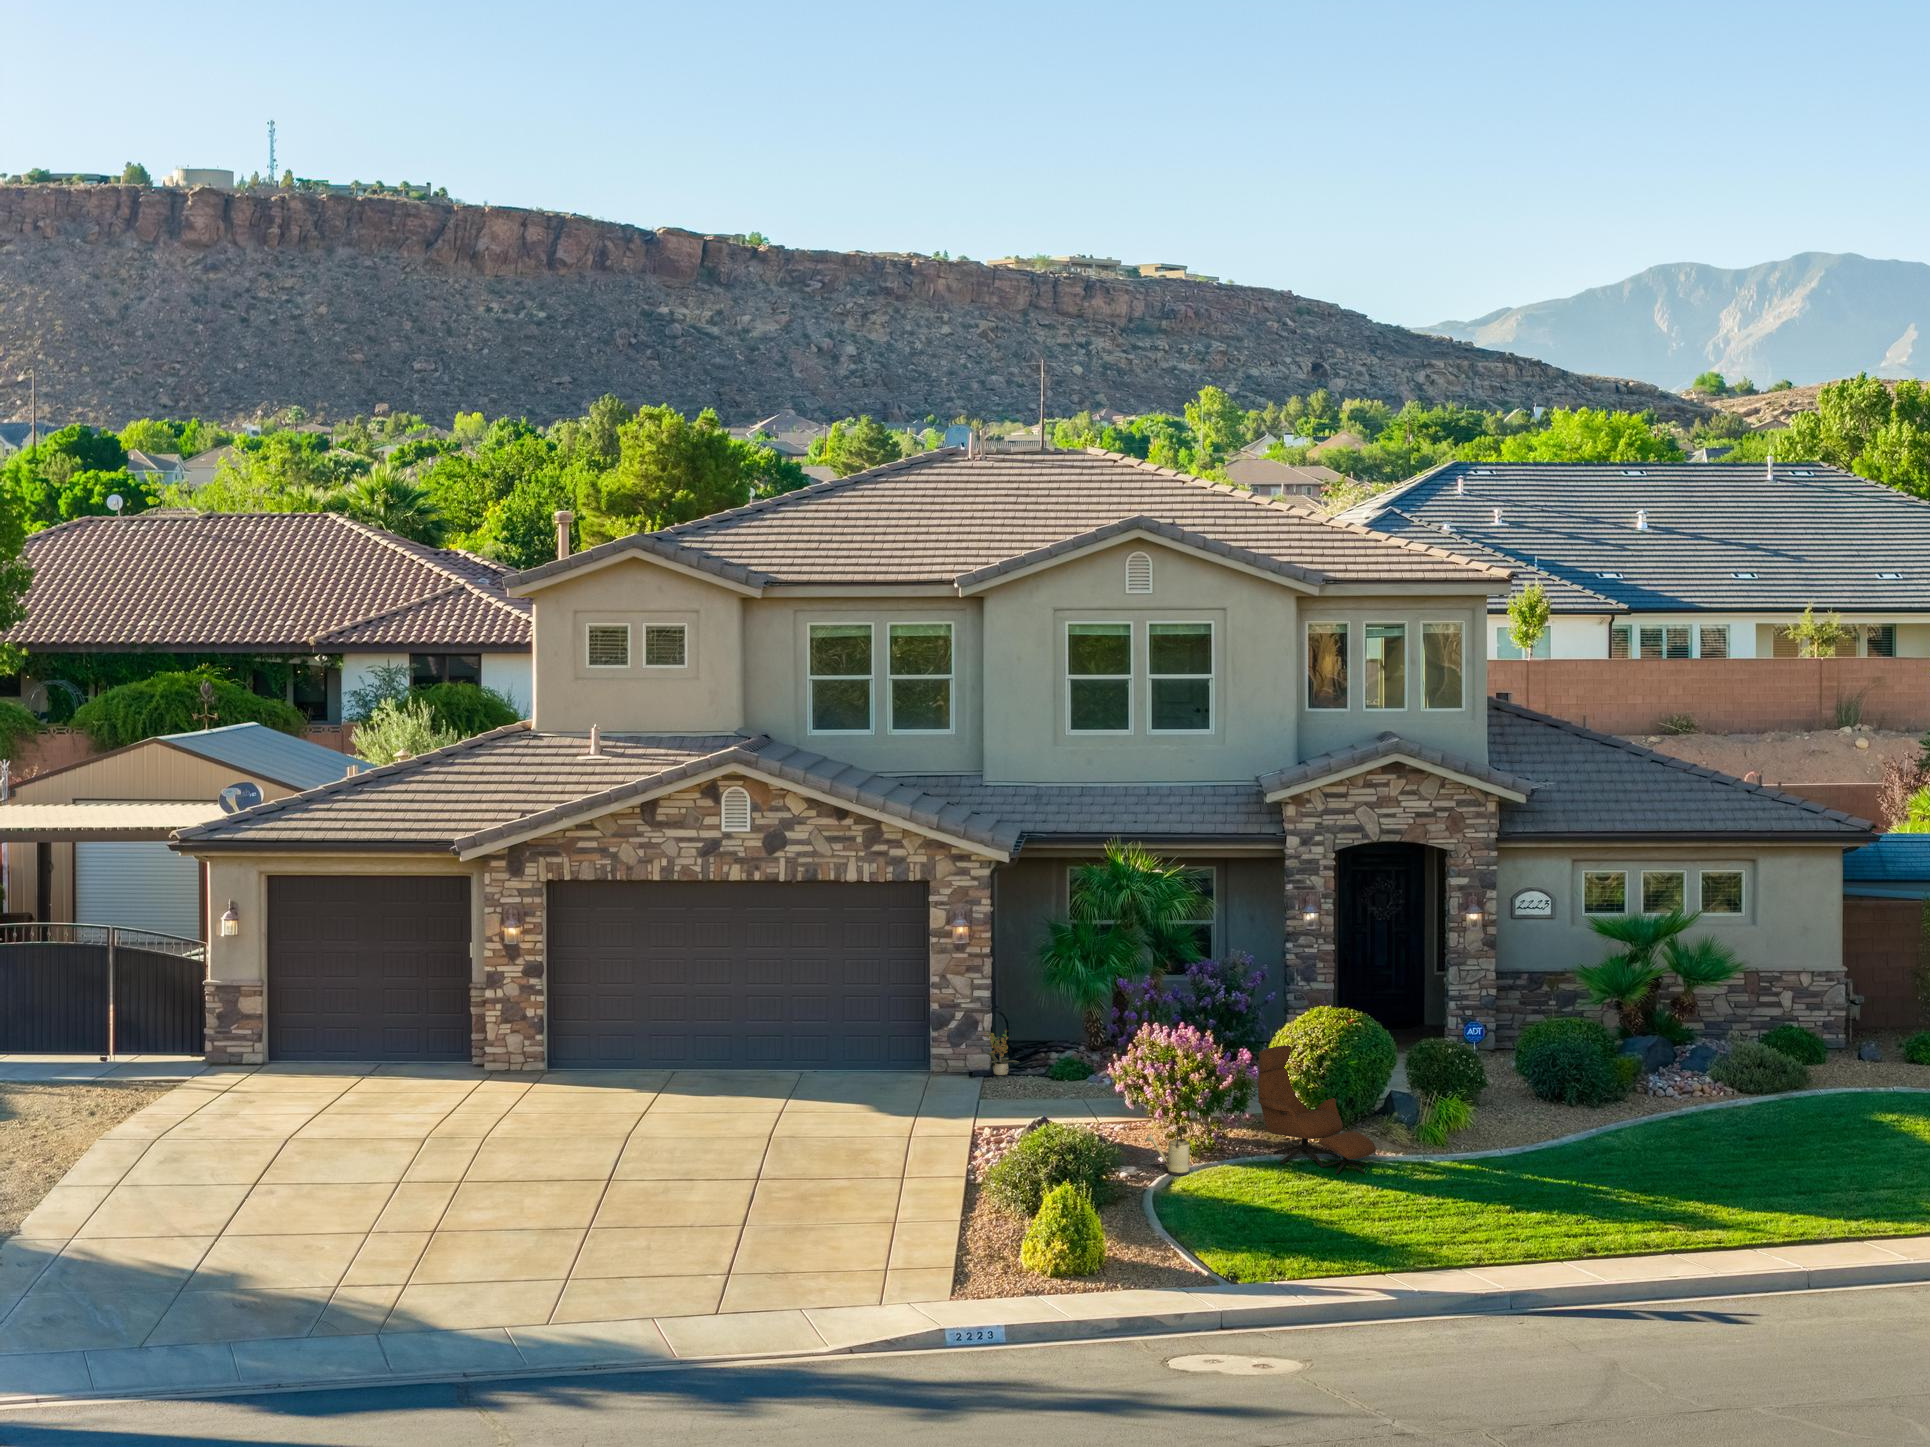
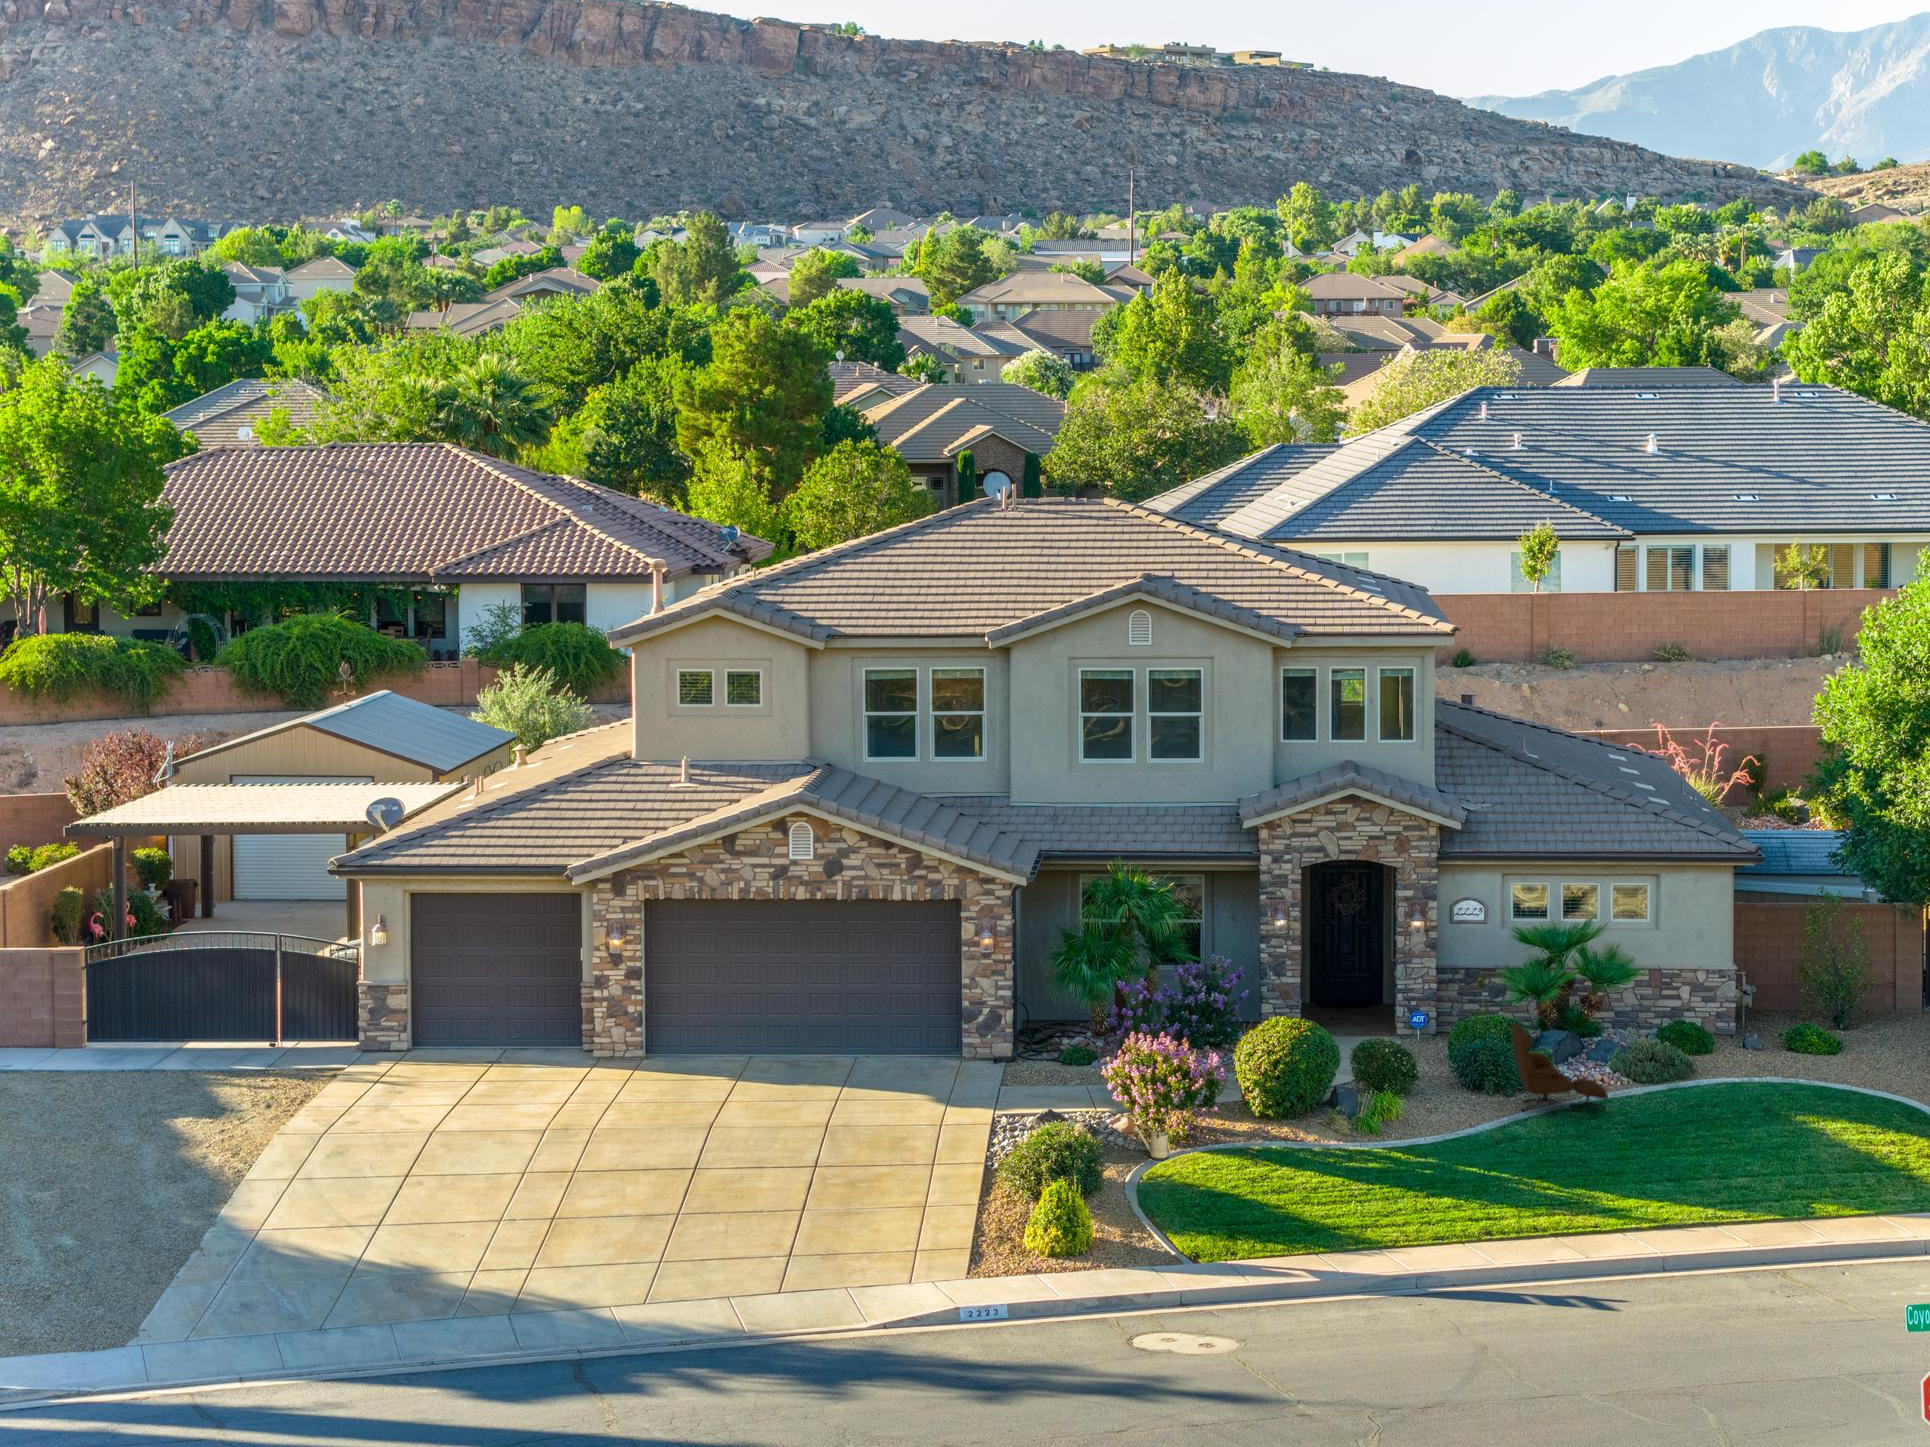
potted plant: present [985,1031,1018,1075] -> none [1007,1019,1036,1058]
lounge chair: present [1258,1045,1376,1174] -> present [1512,1023,1608,1116]

